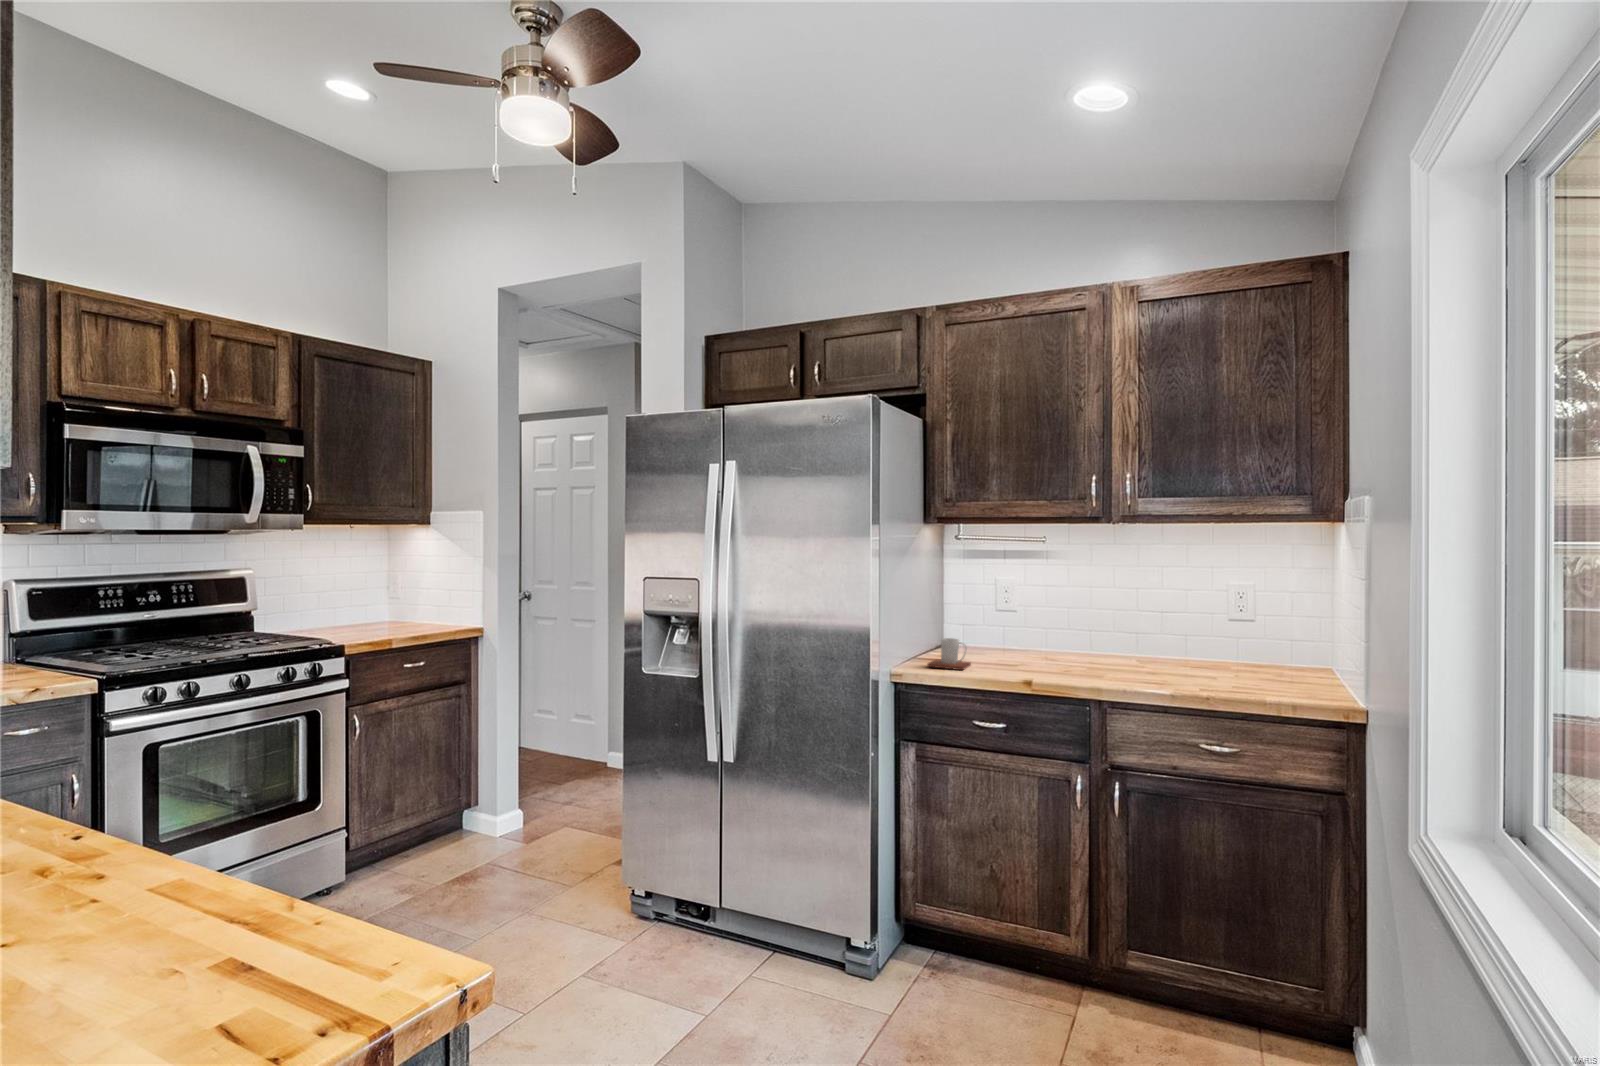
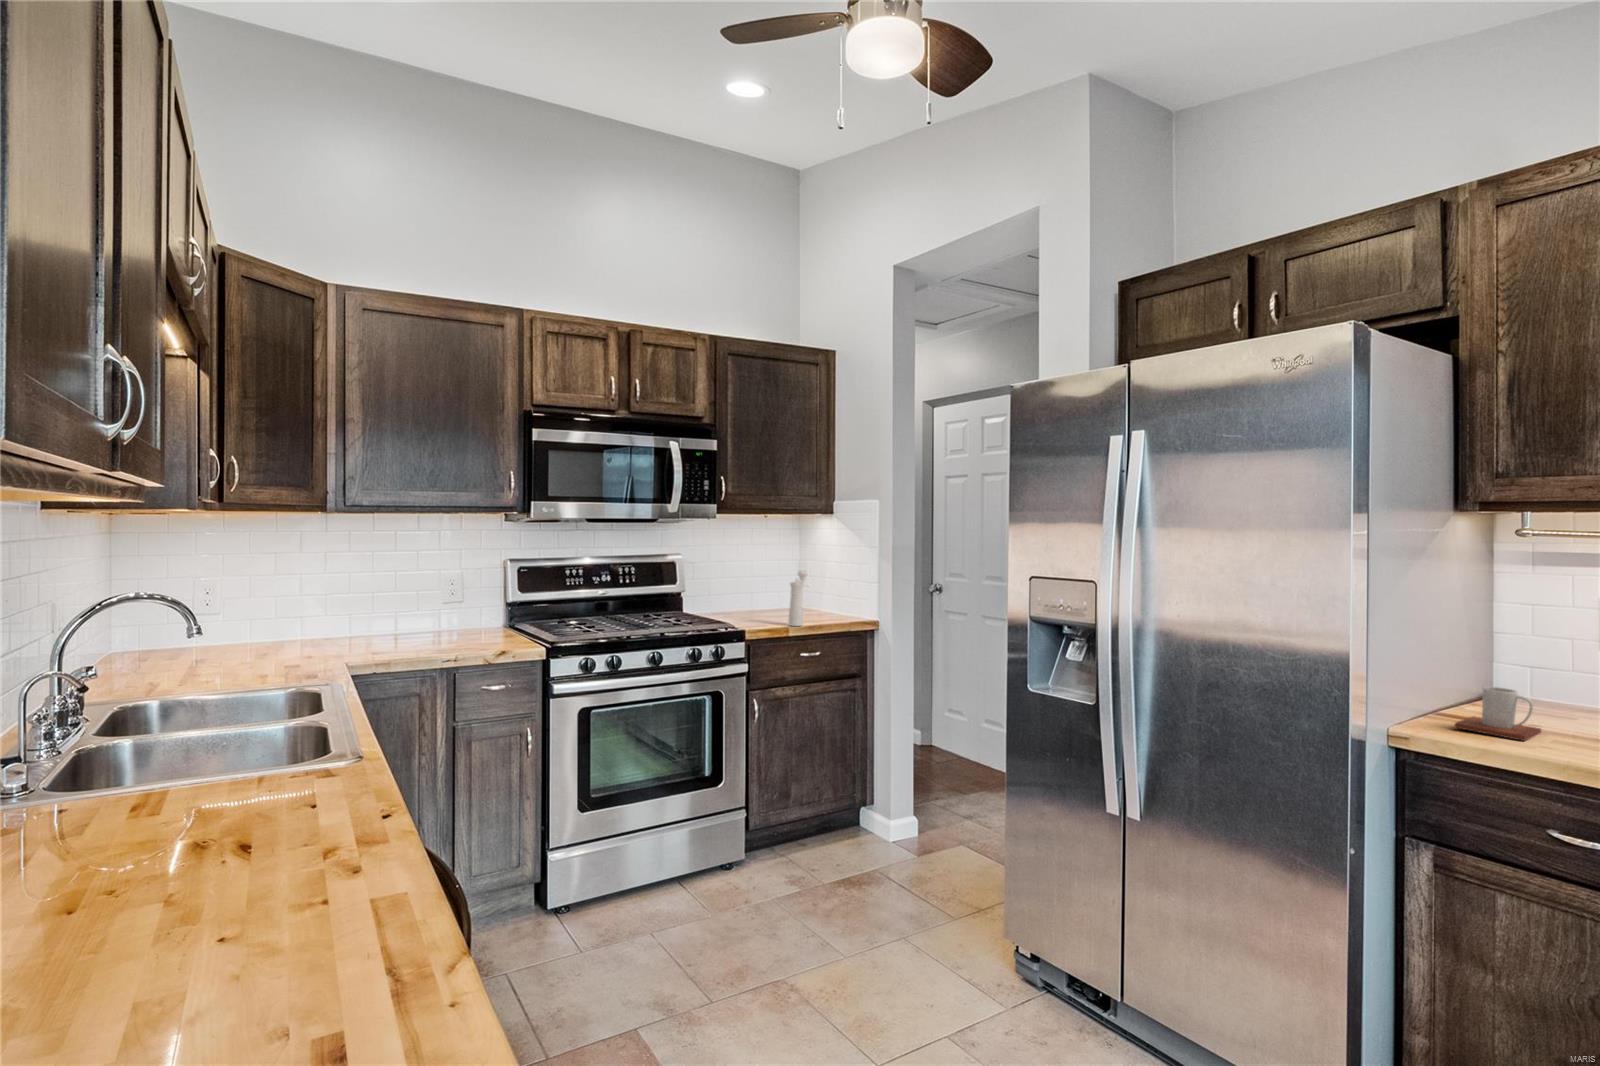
pepper mill: none [387,581,406,637] -> present [788,570,808,626]

